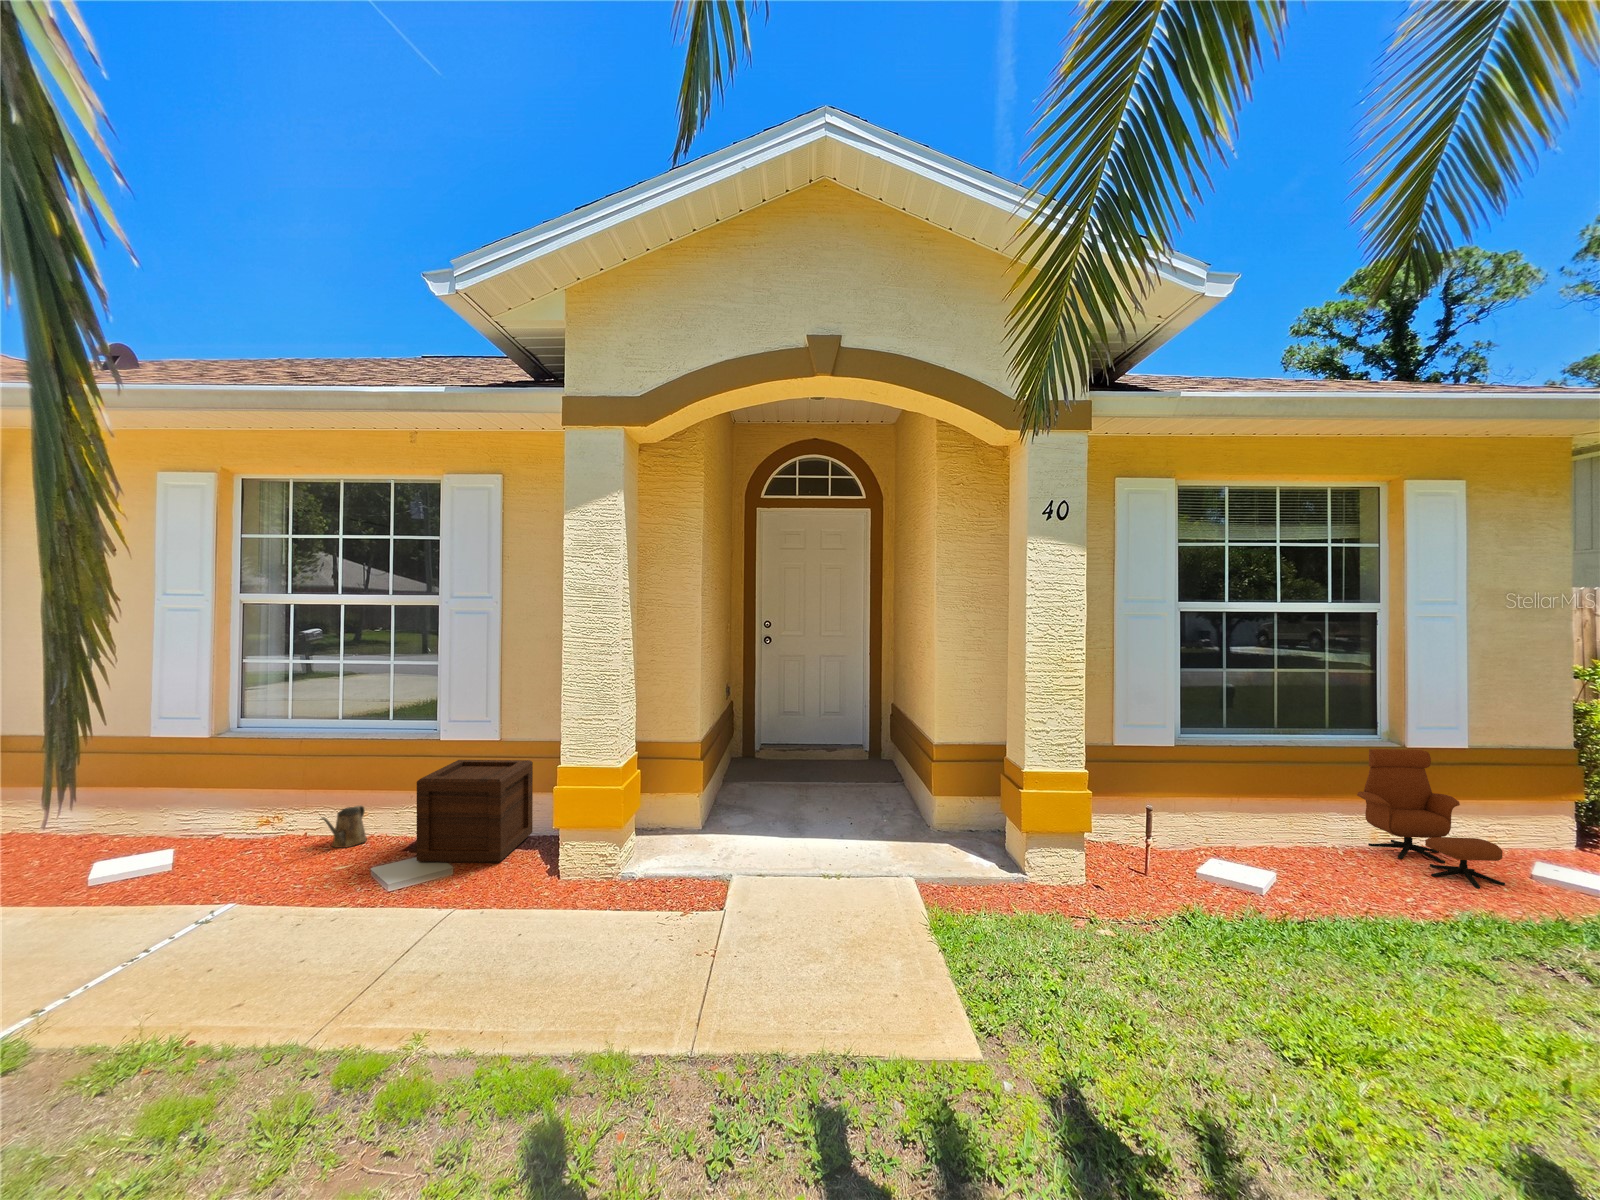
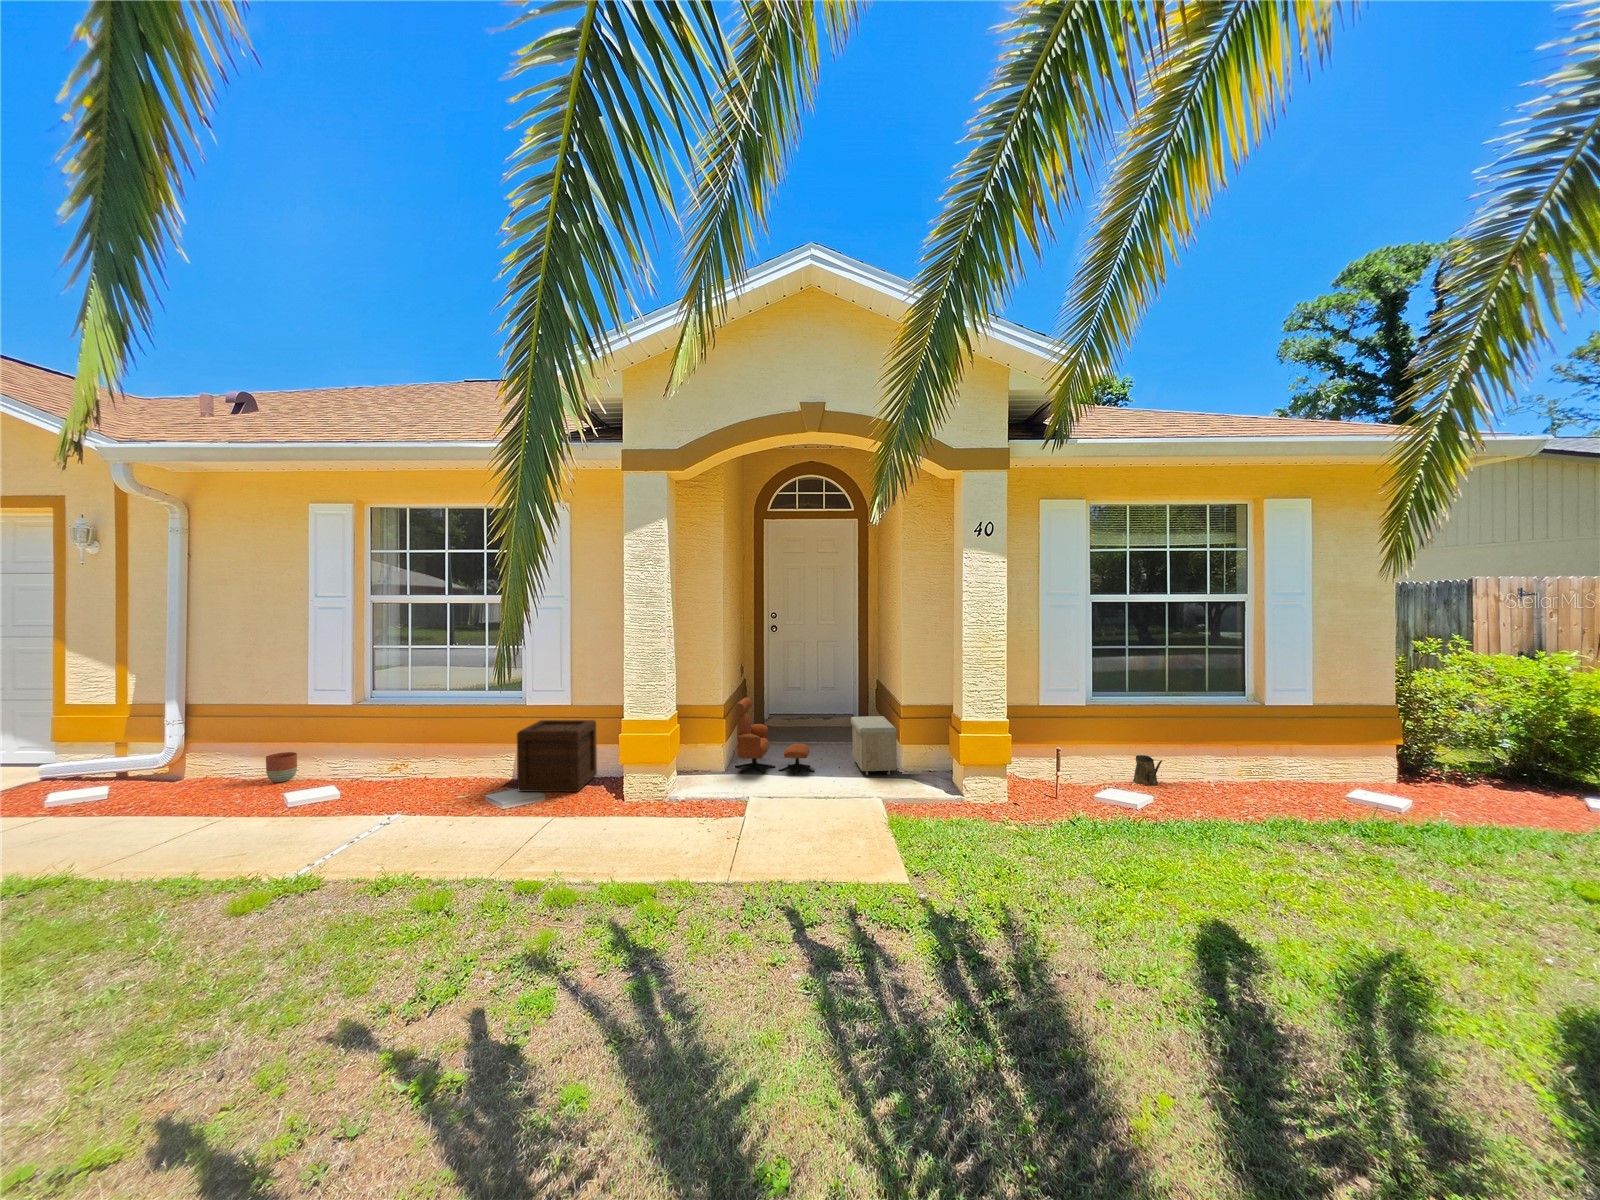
lounge chair: present [1357,749,1505,889] -> present [735,697,815,775]
storage bench: none [865,754,928,834] -> present [851,716,897,775]
planter: none [80,801,128,843] -> present [266,752,297,782]
watering can: present [322,806,367,848] -> present [1133,755,1162,785]

